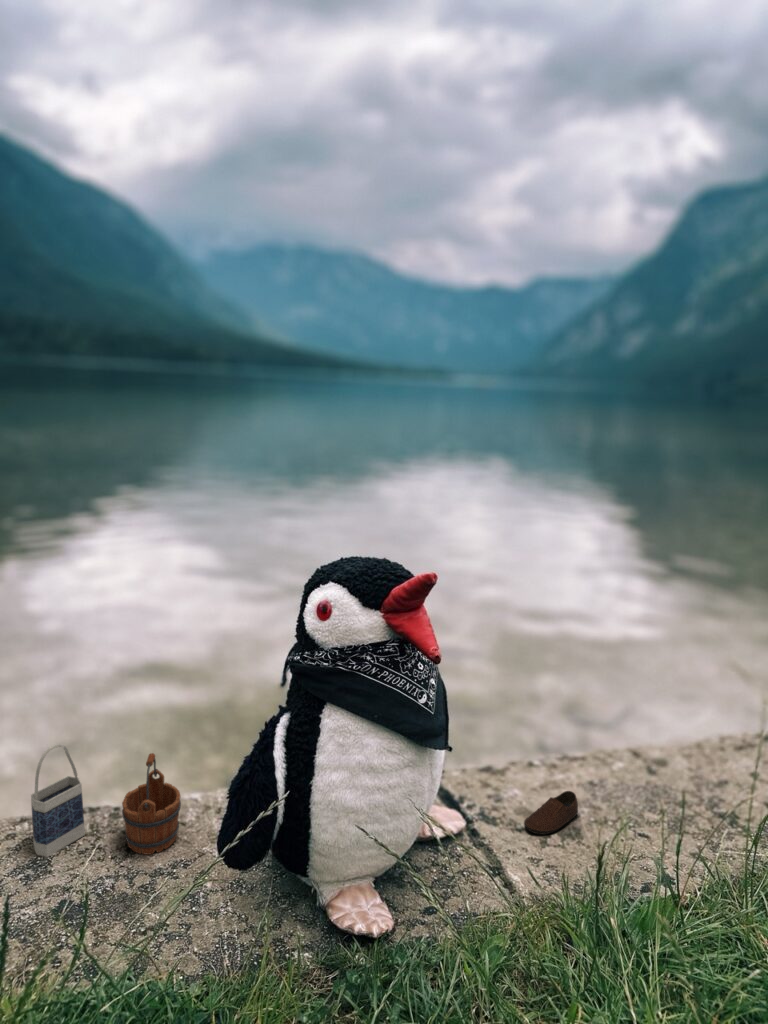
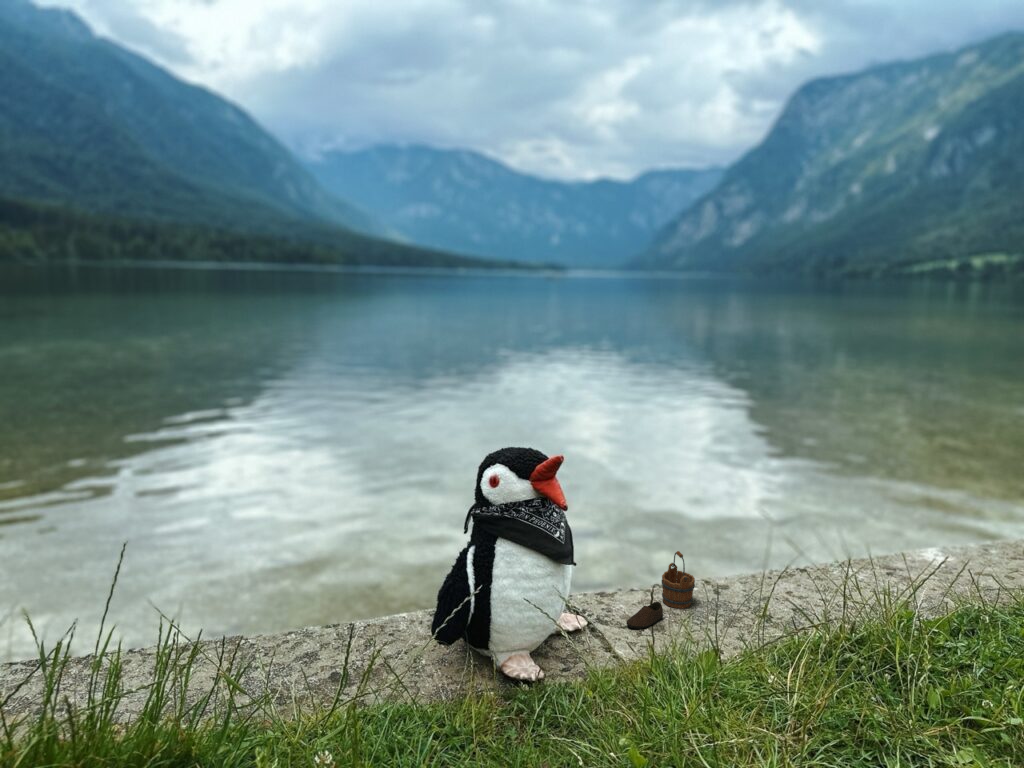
bag: present [31,744,85,857] -> none [303,577,335,651]
wooden bucket: present [122,753,181,855] -> present [662,551,695,609]

